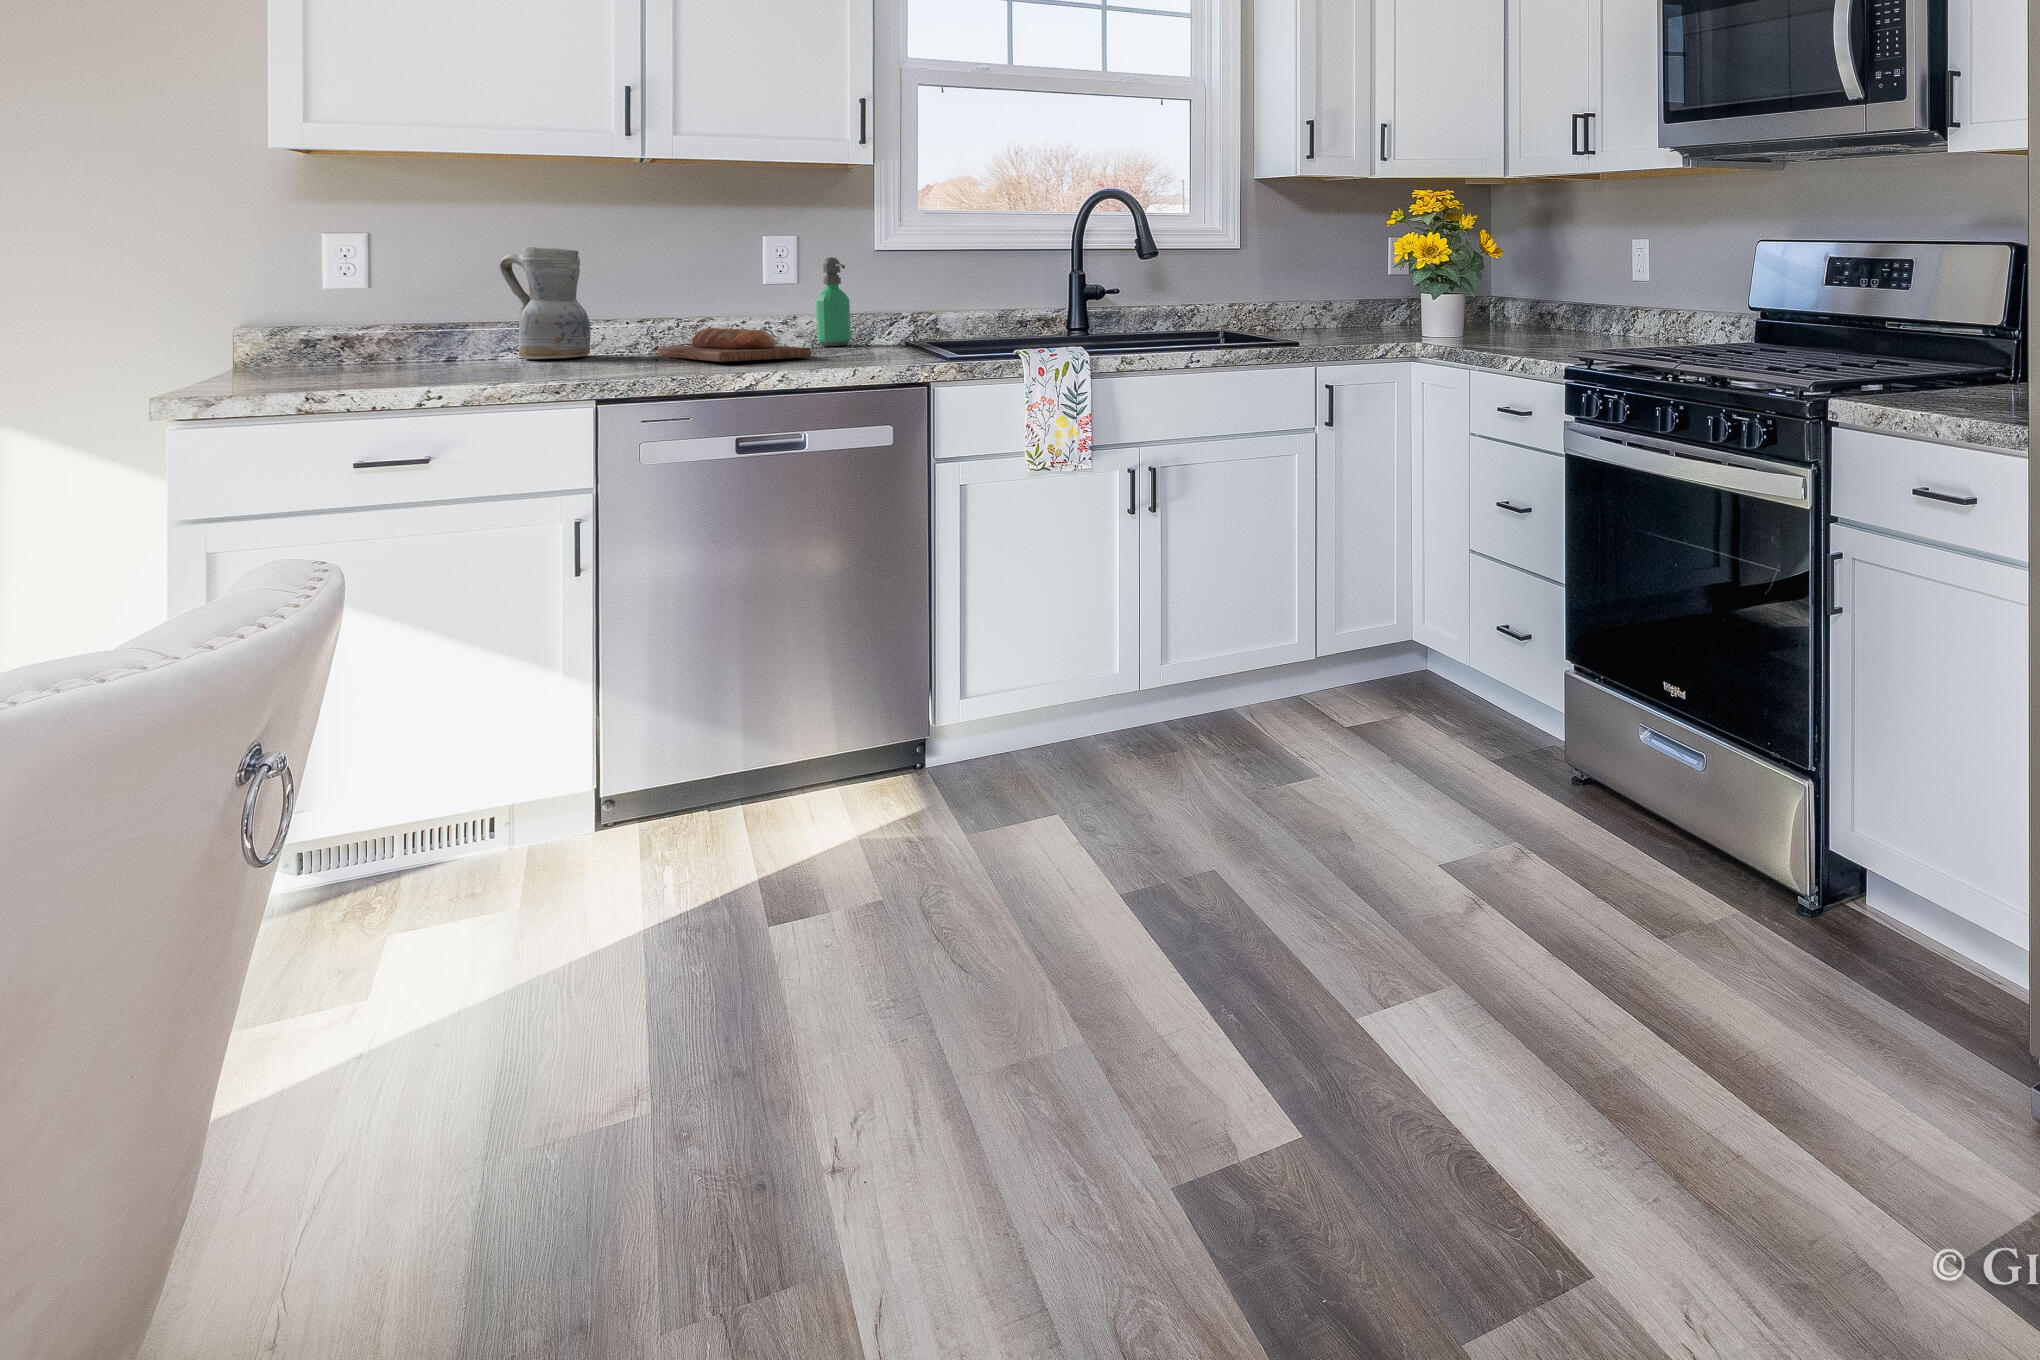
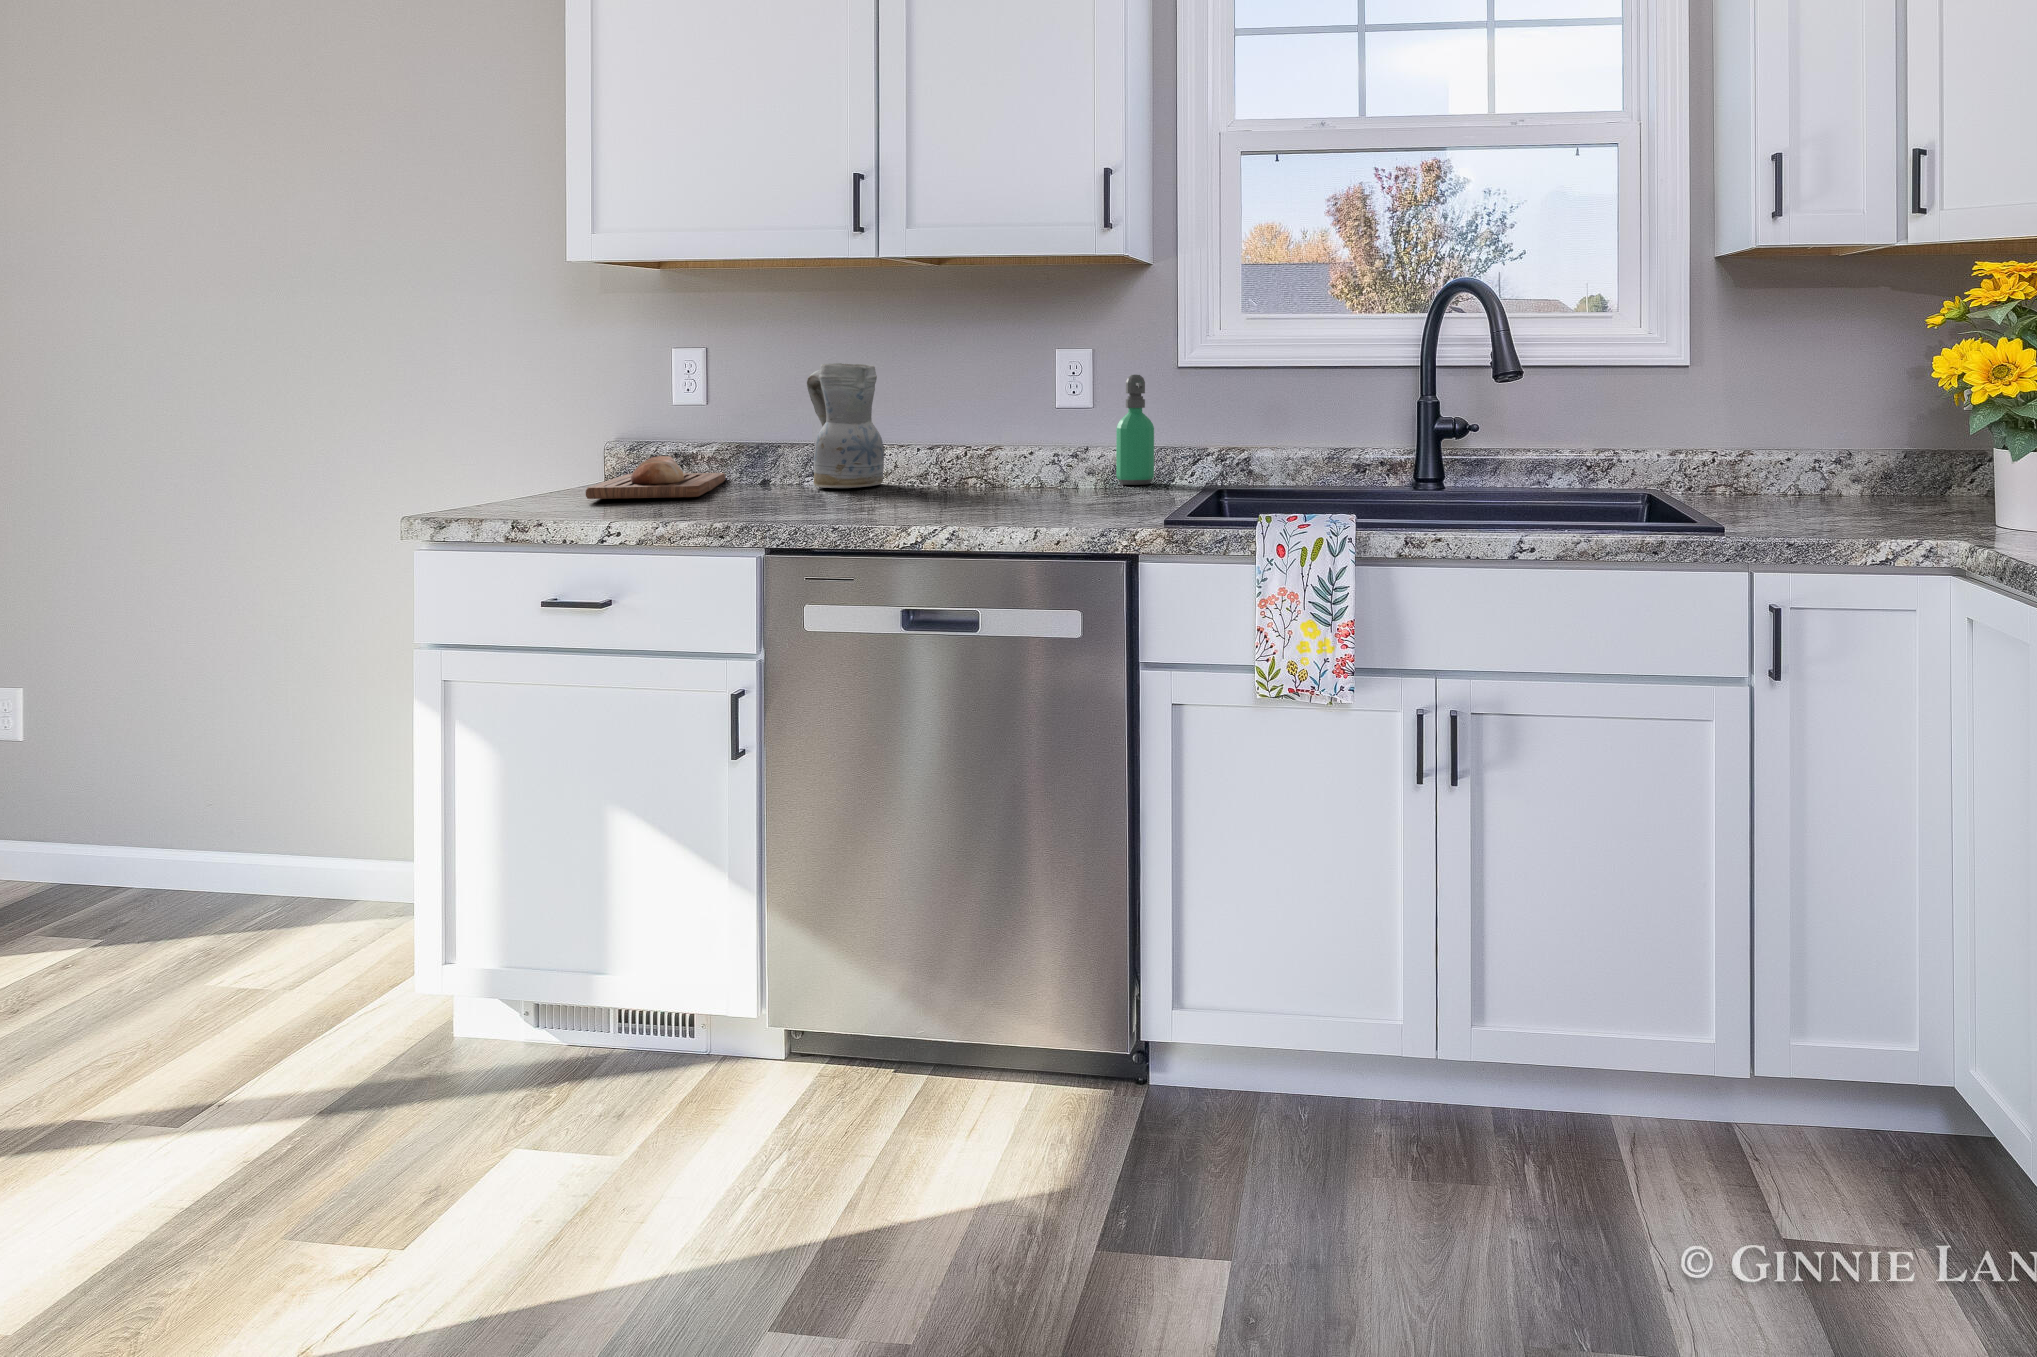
bread loaf: present [657,328,811,362] -> present [586,456,725,499]

